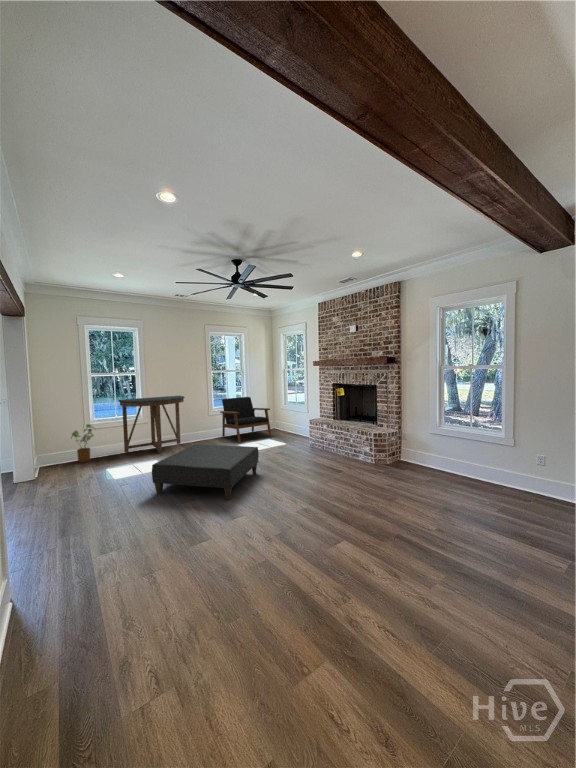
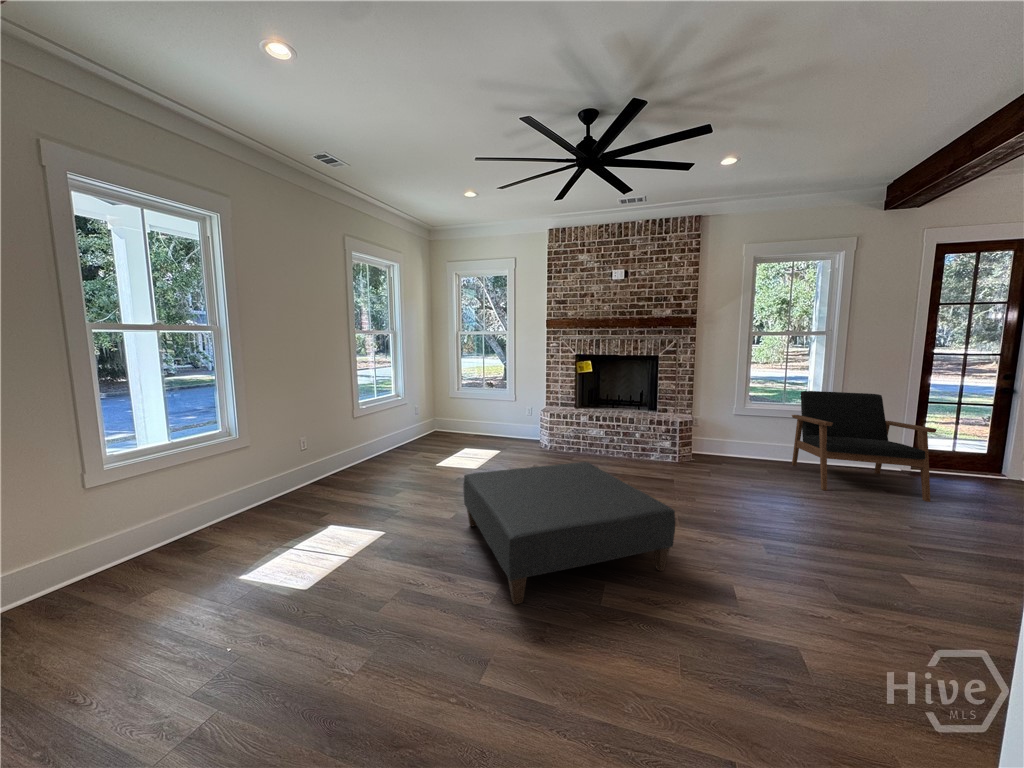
console table: present [119,396,185,453] -> none [176,377,340,524]
armchair: present [220,397,272,443] -> present [792,391,937,502]
house plant: present [71,424,94,463] -> none [37,465,140,586]

